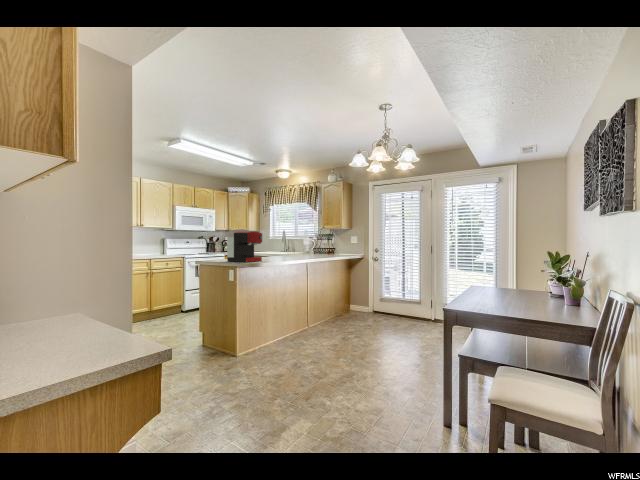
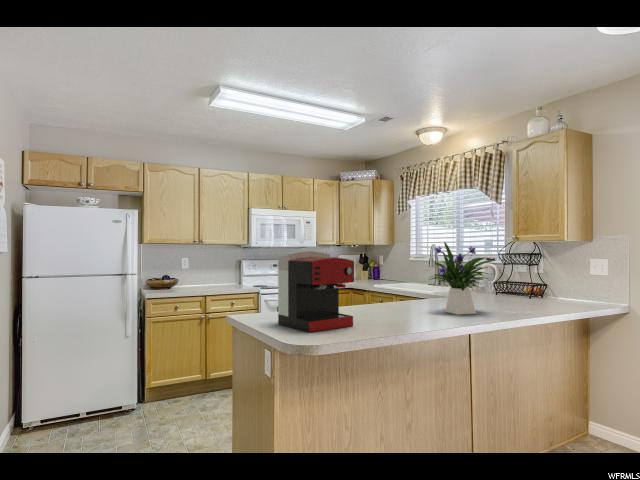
flower arrangement: none [287,227,317,258] -> present [429,242,496,315]

